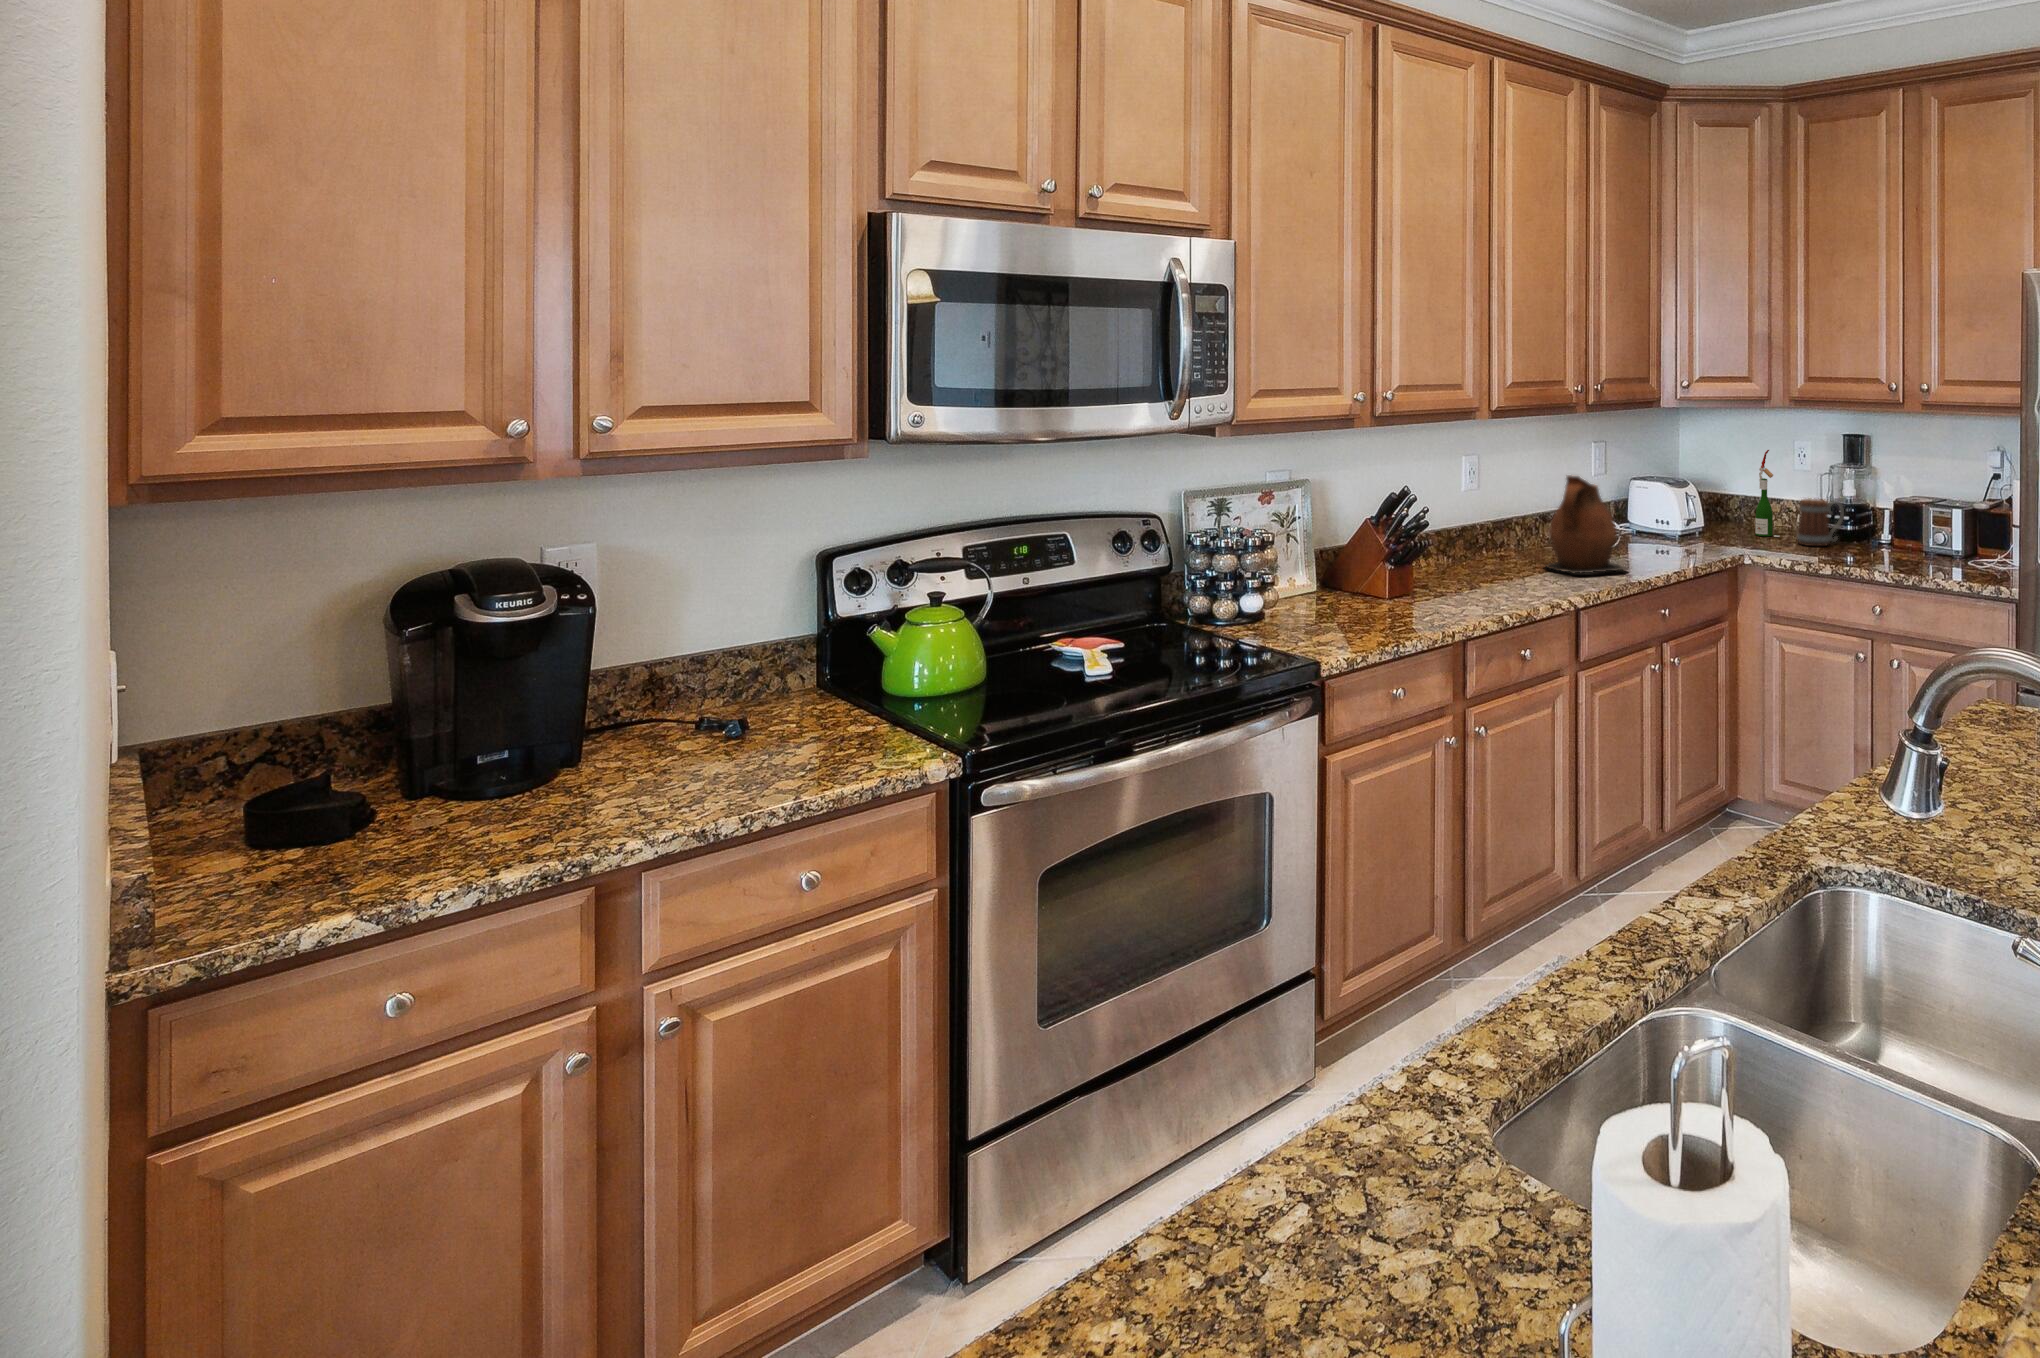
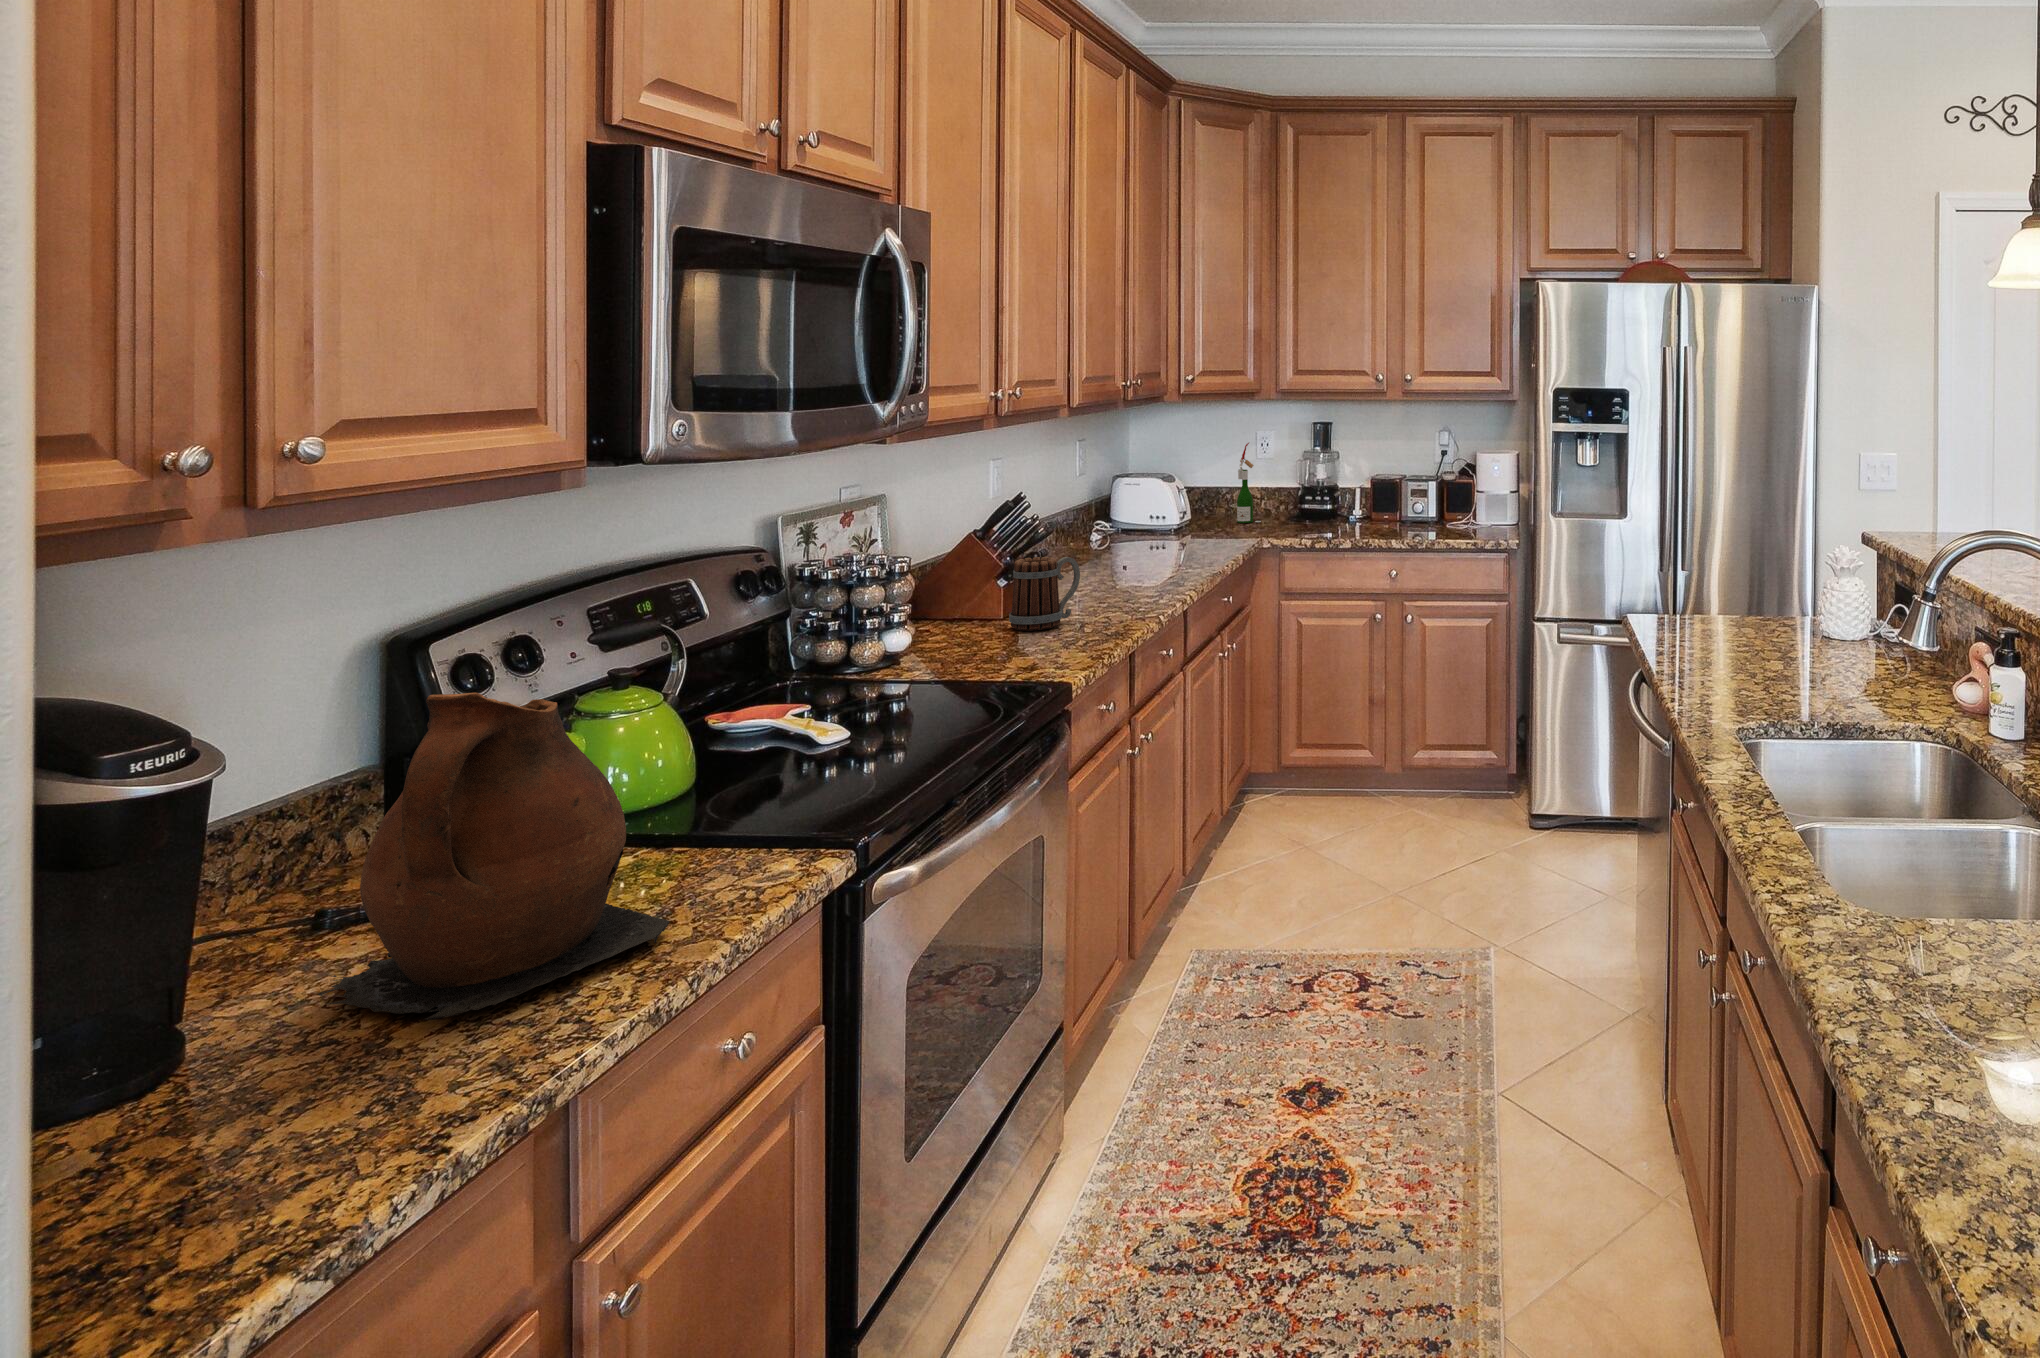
ceramic pitcher: present [1546,475,1628,573] -> present [318,693,669,1020]
mug: present [1797,499,1844,546] -> present [1009,557,1080,631]

